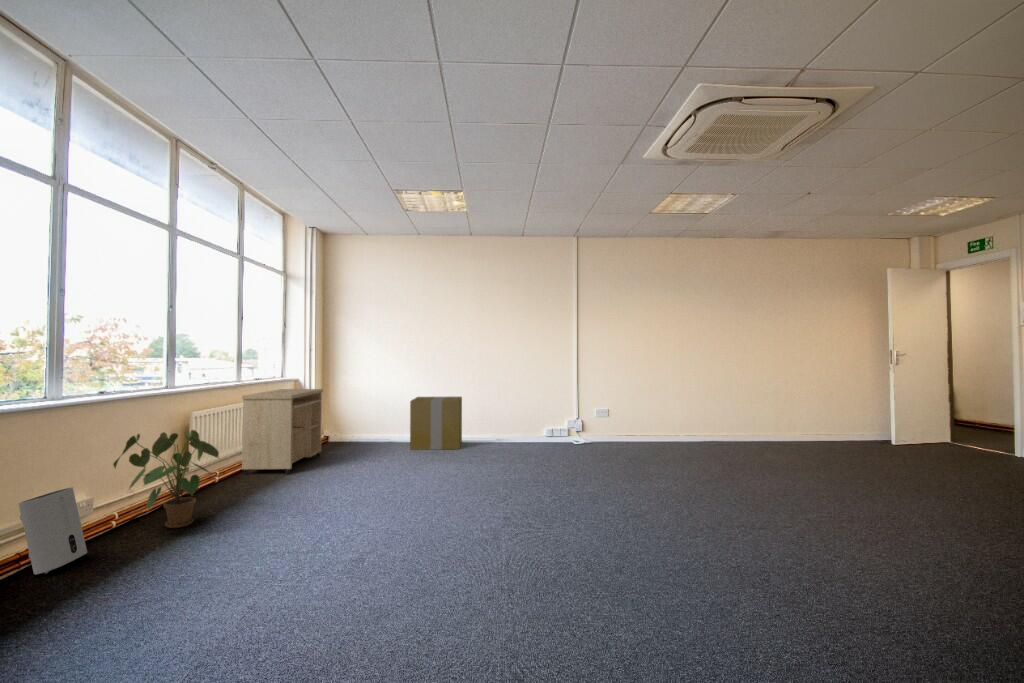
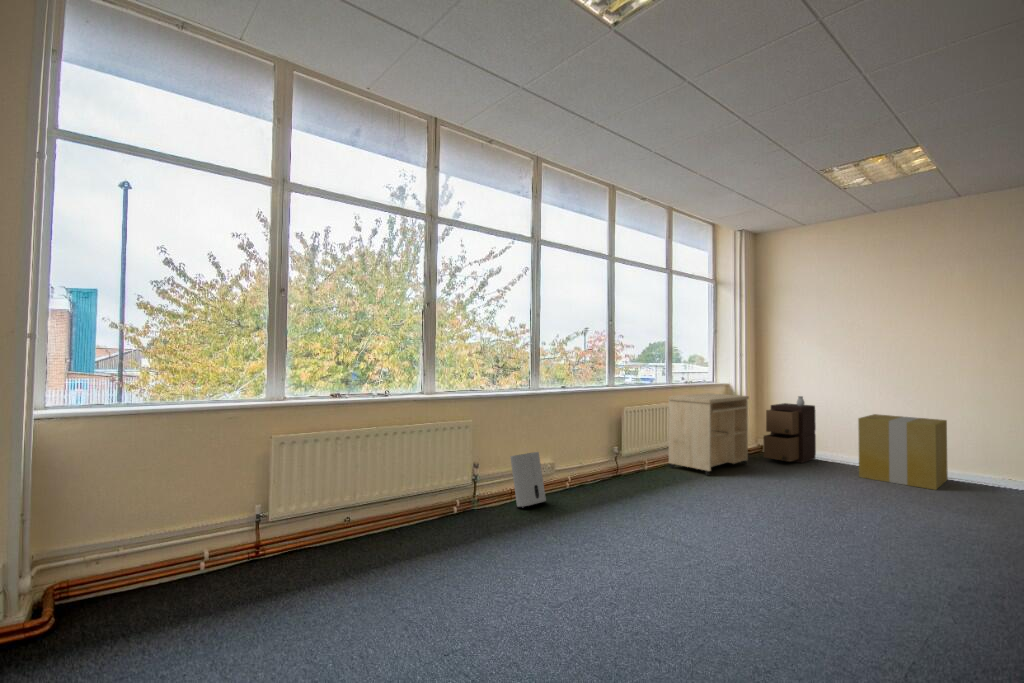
storage cabinet: none [334,386,374,447] -> present [763,396,816,463]
house plant: present [113,430,219,528] -> none [566,420,640,500]

